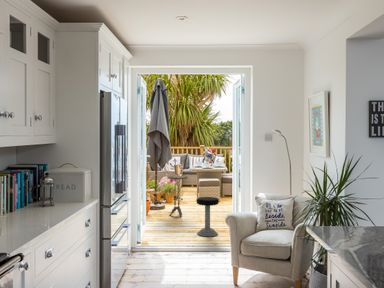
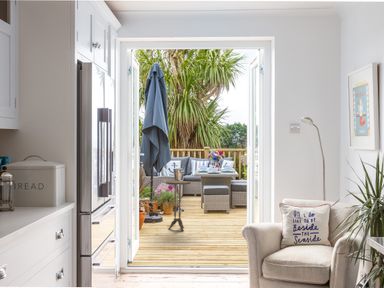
stool: present [197,197,219,236] -> none [202,206,230,255]

